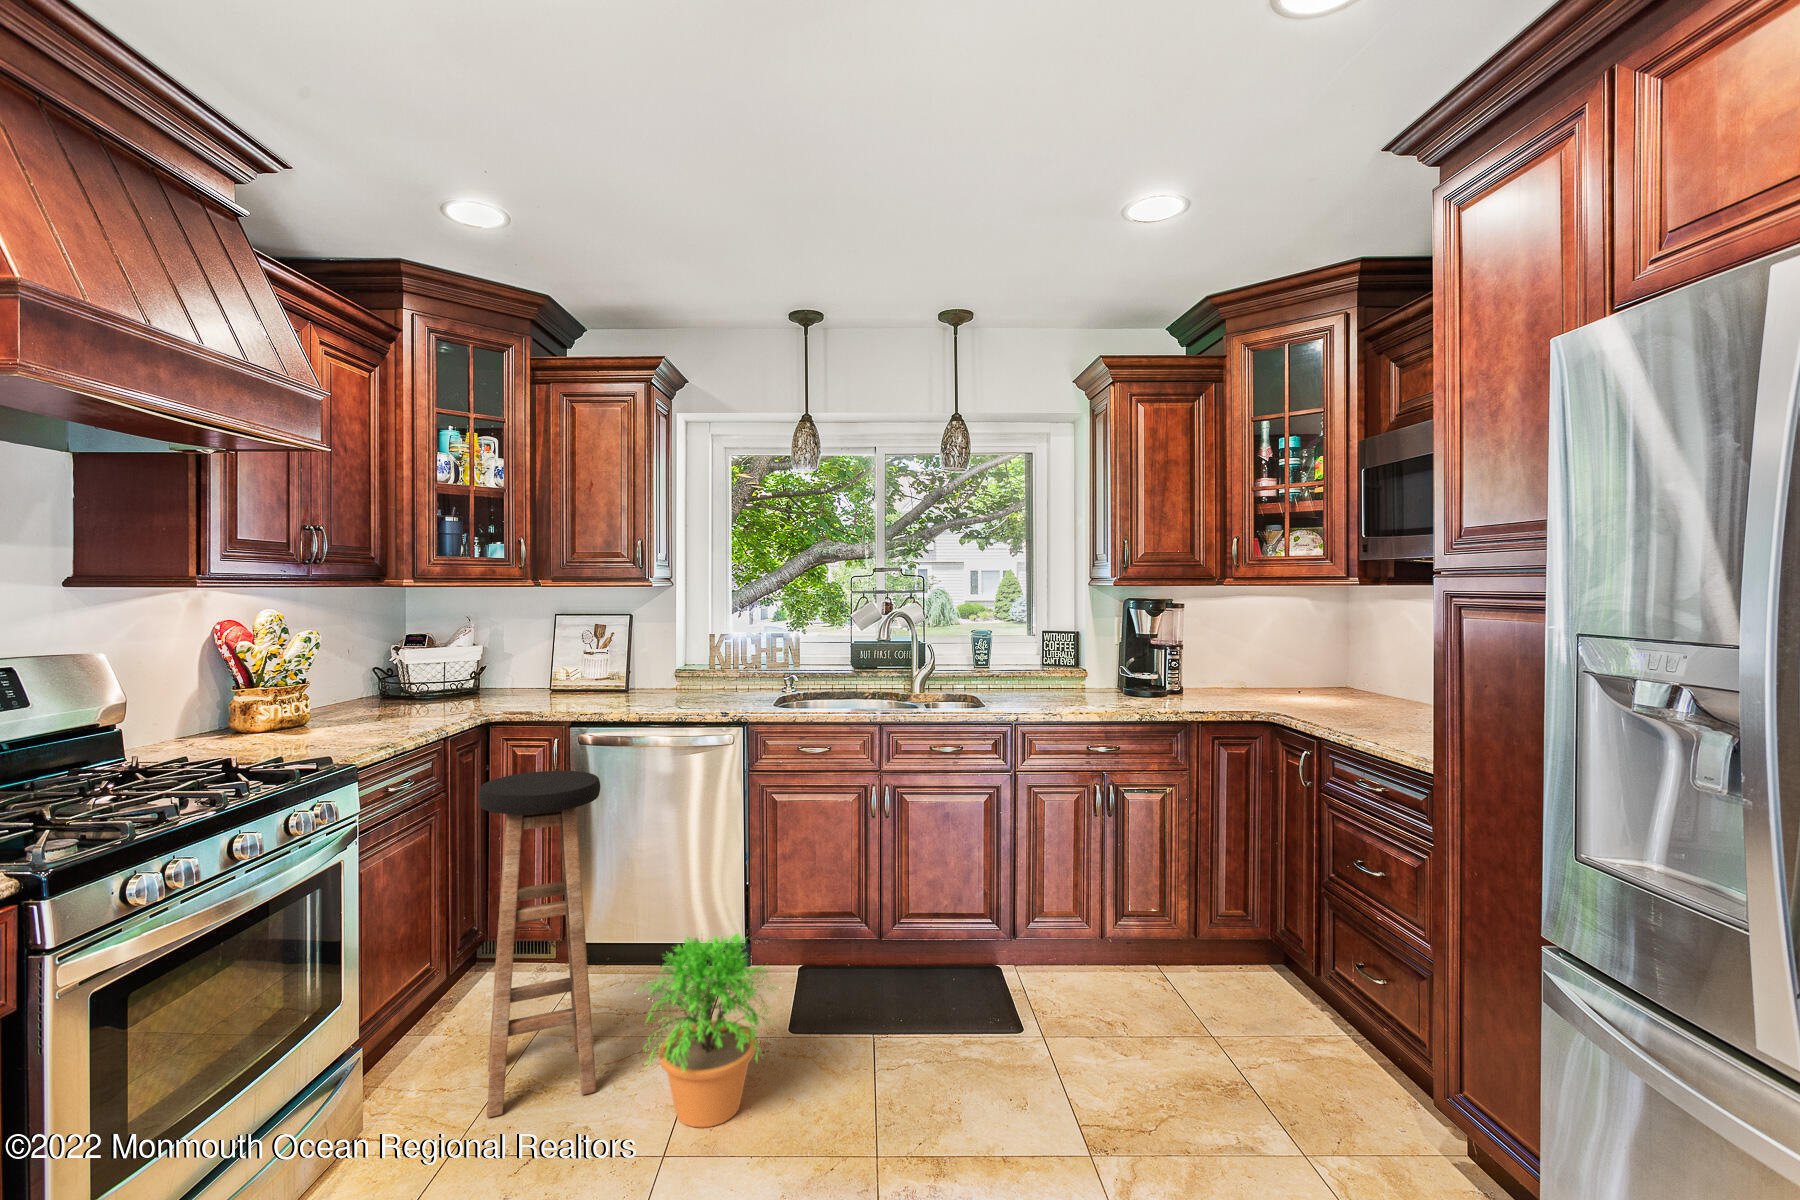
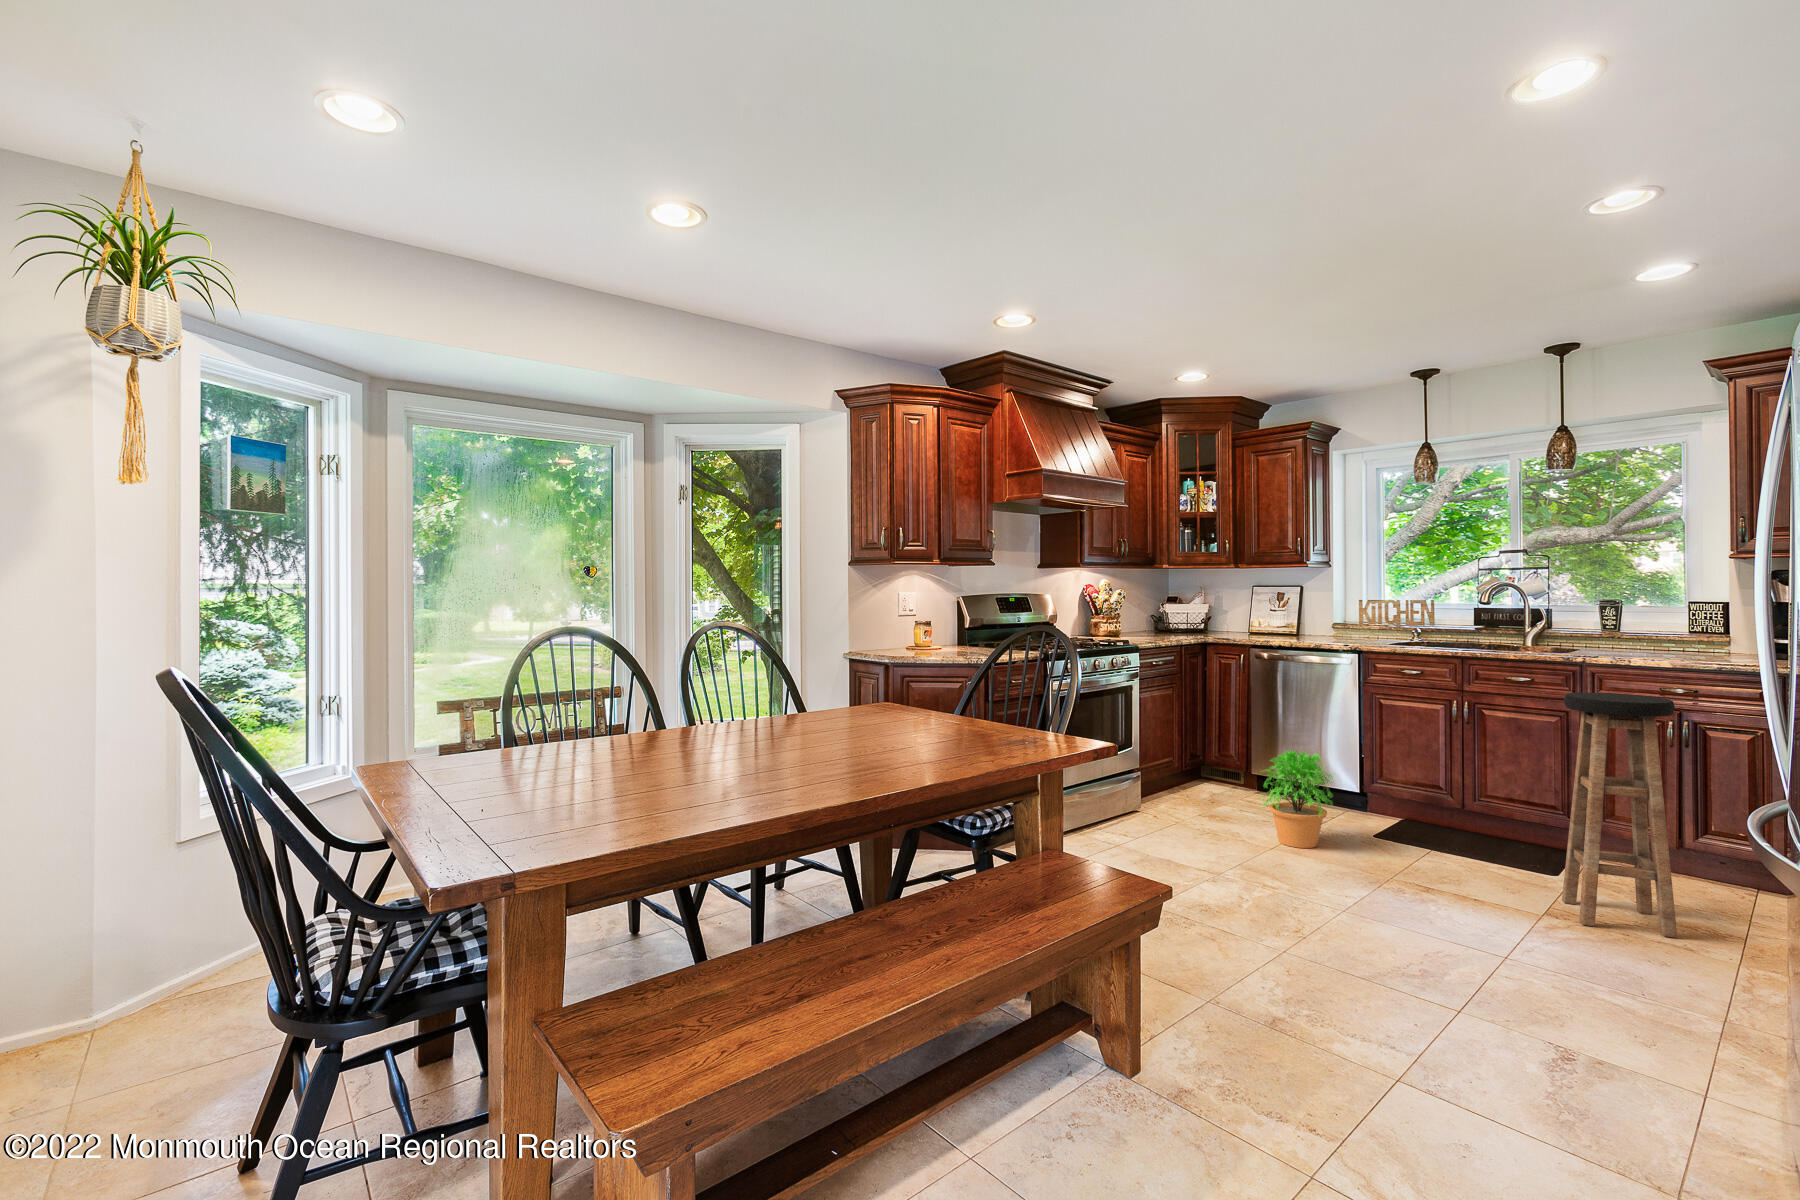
bar stool: present [478,771,600,1118] -> present [1562,693,1677,938]

